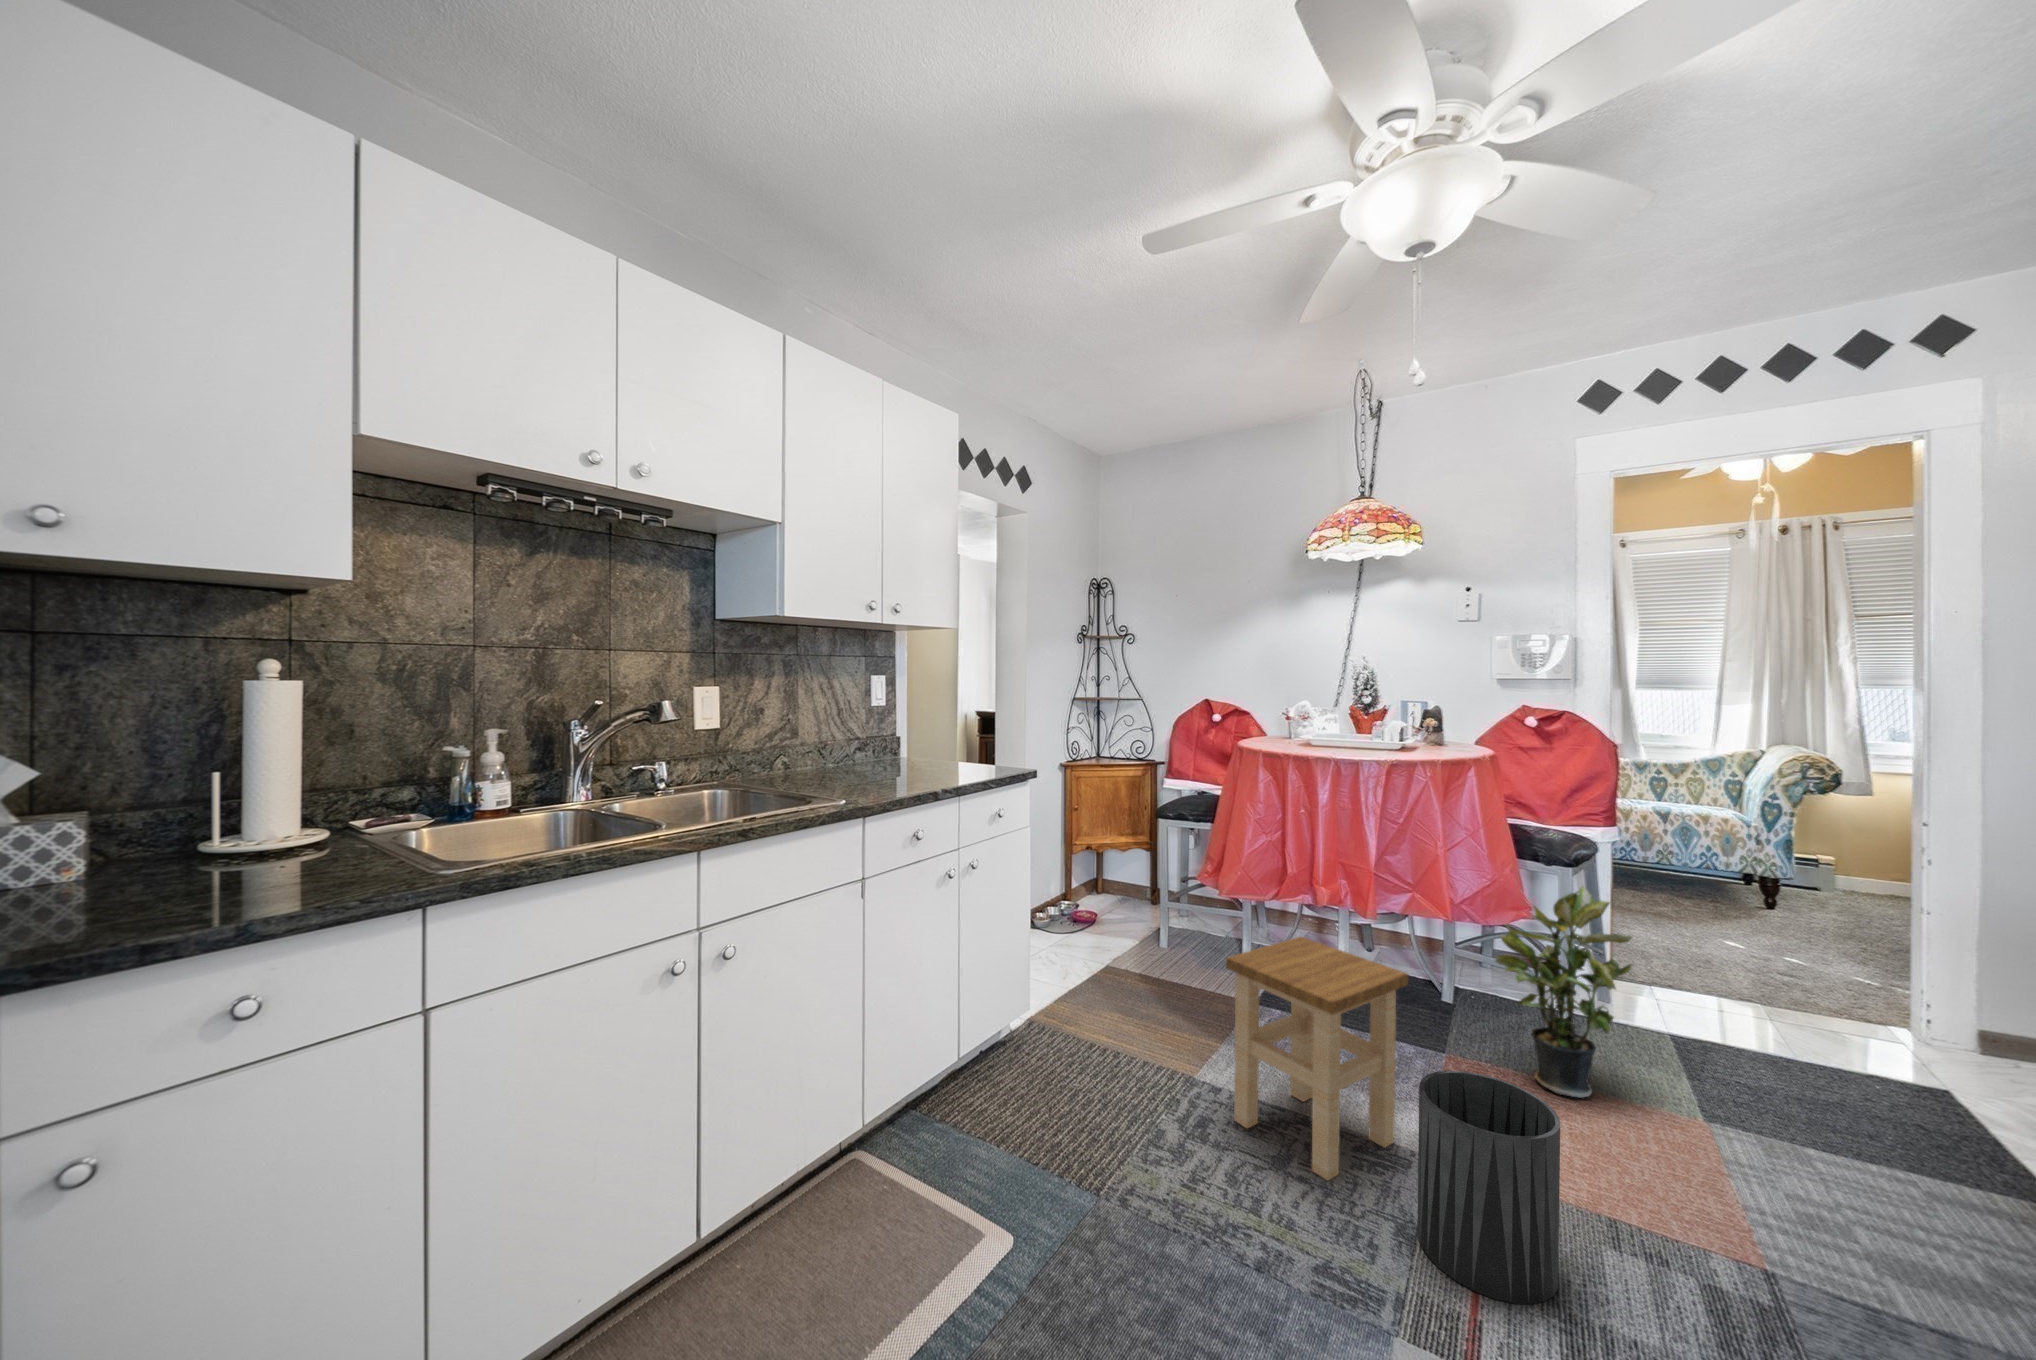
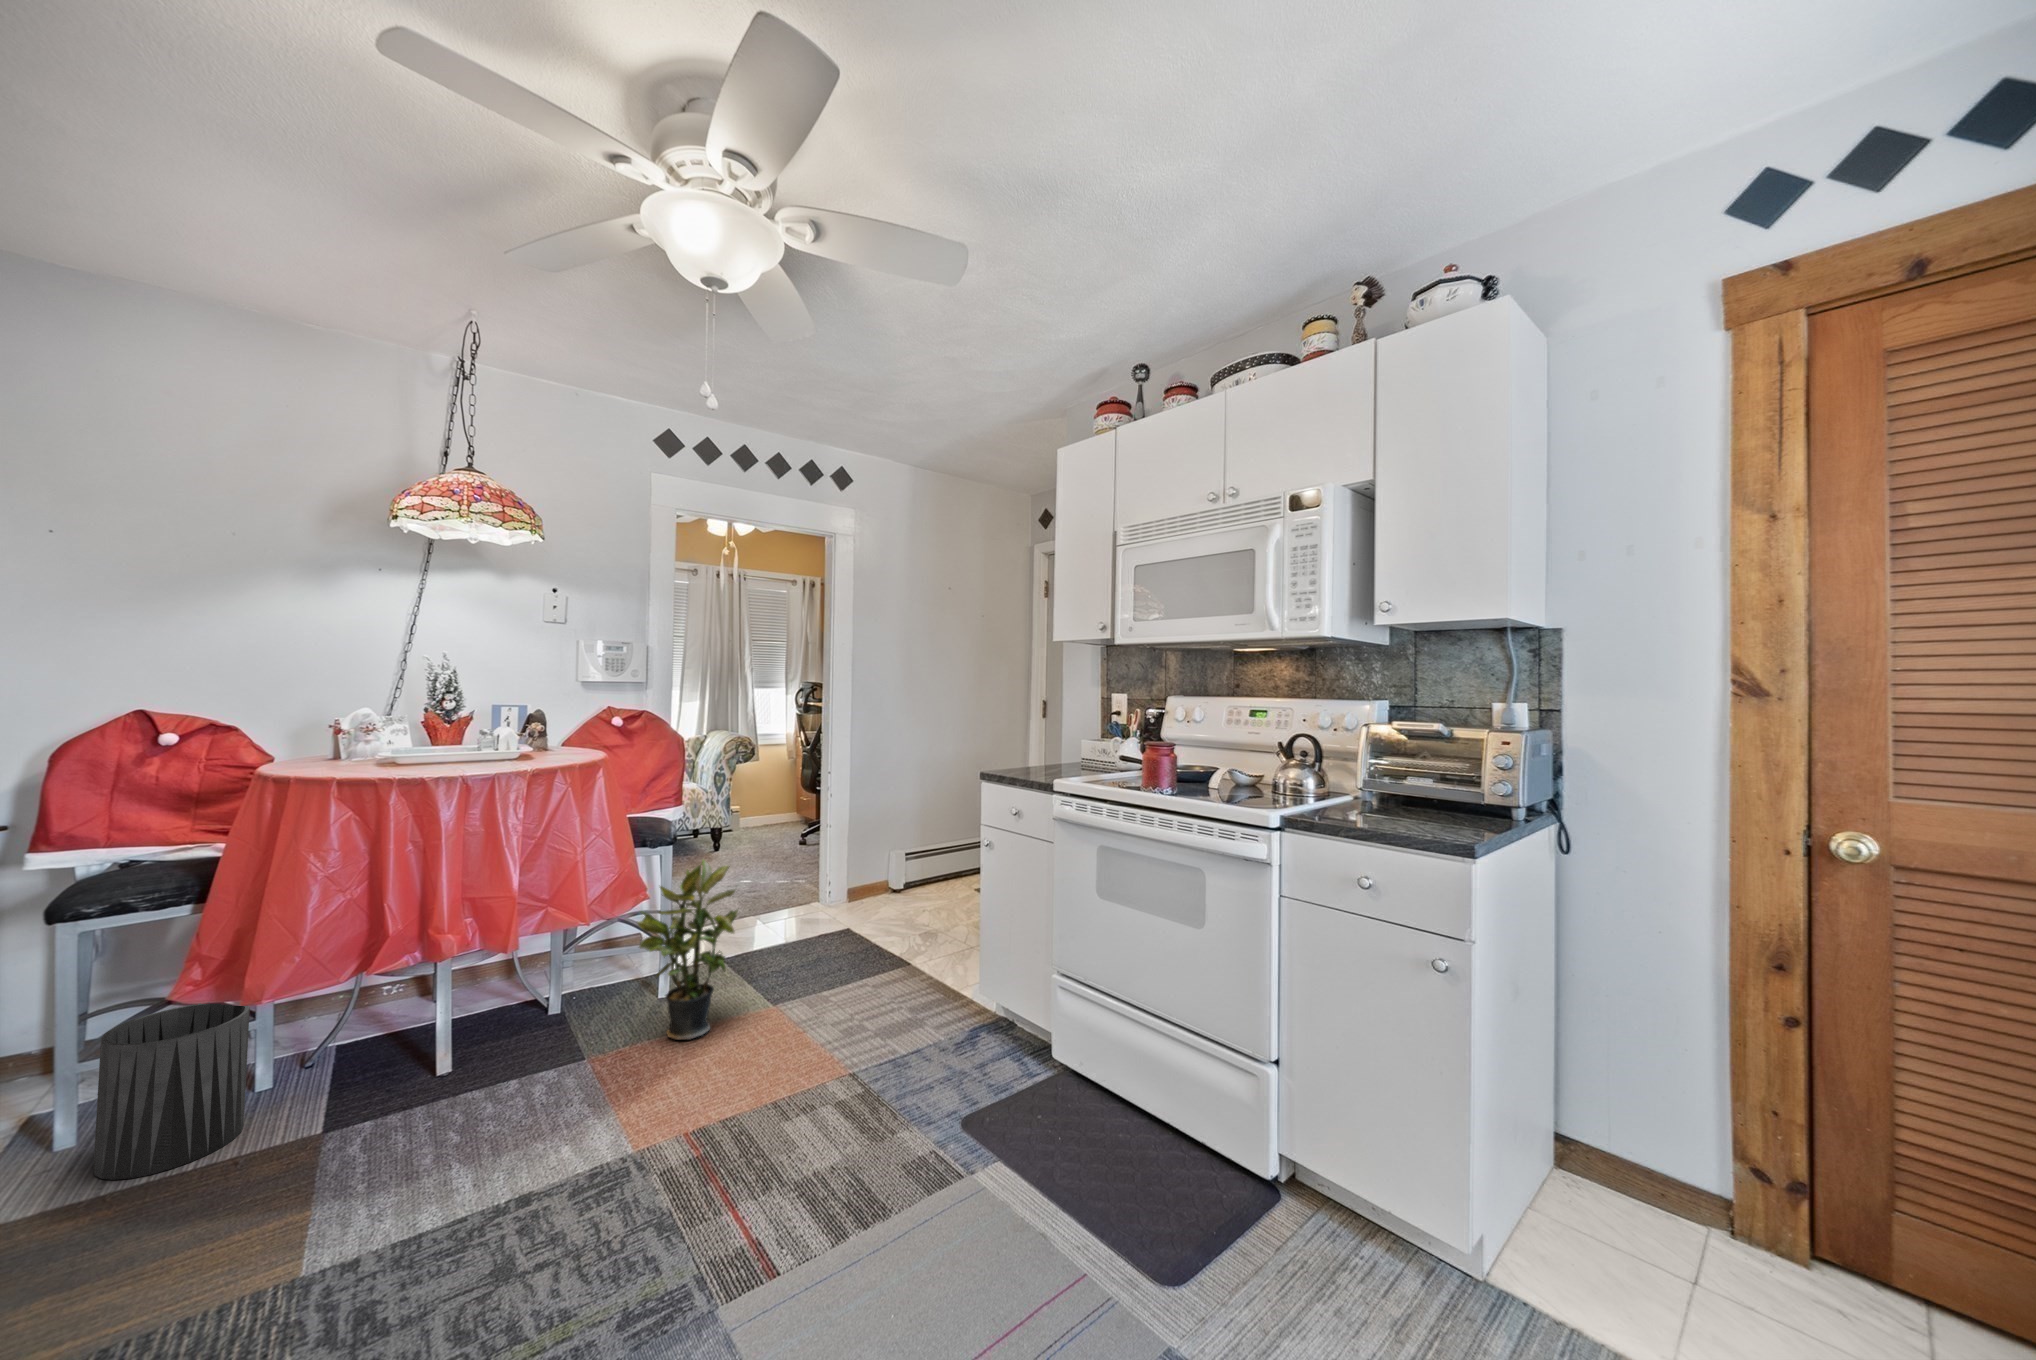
stool: present [1226,937,1408,1180] -> none [404,983,620,1274]
trash can: present [1417,1071,1560,1305] -> present [93,1003,250,1180]

